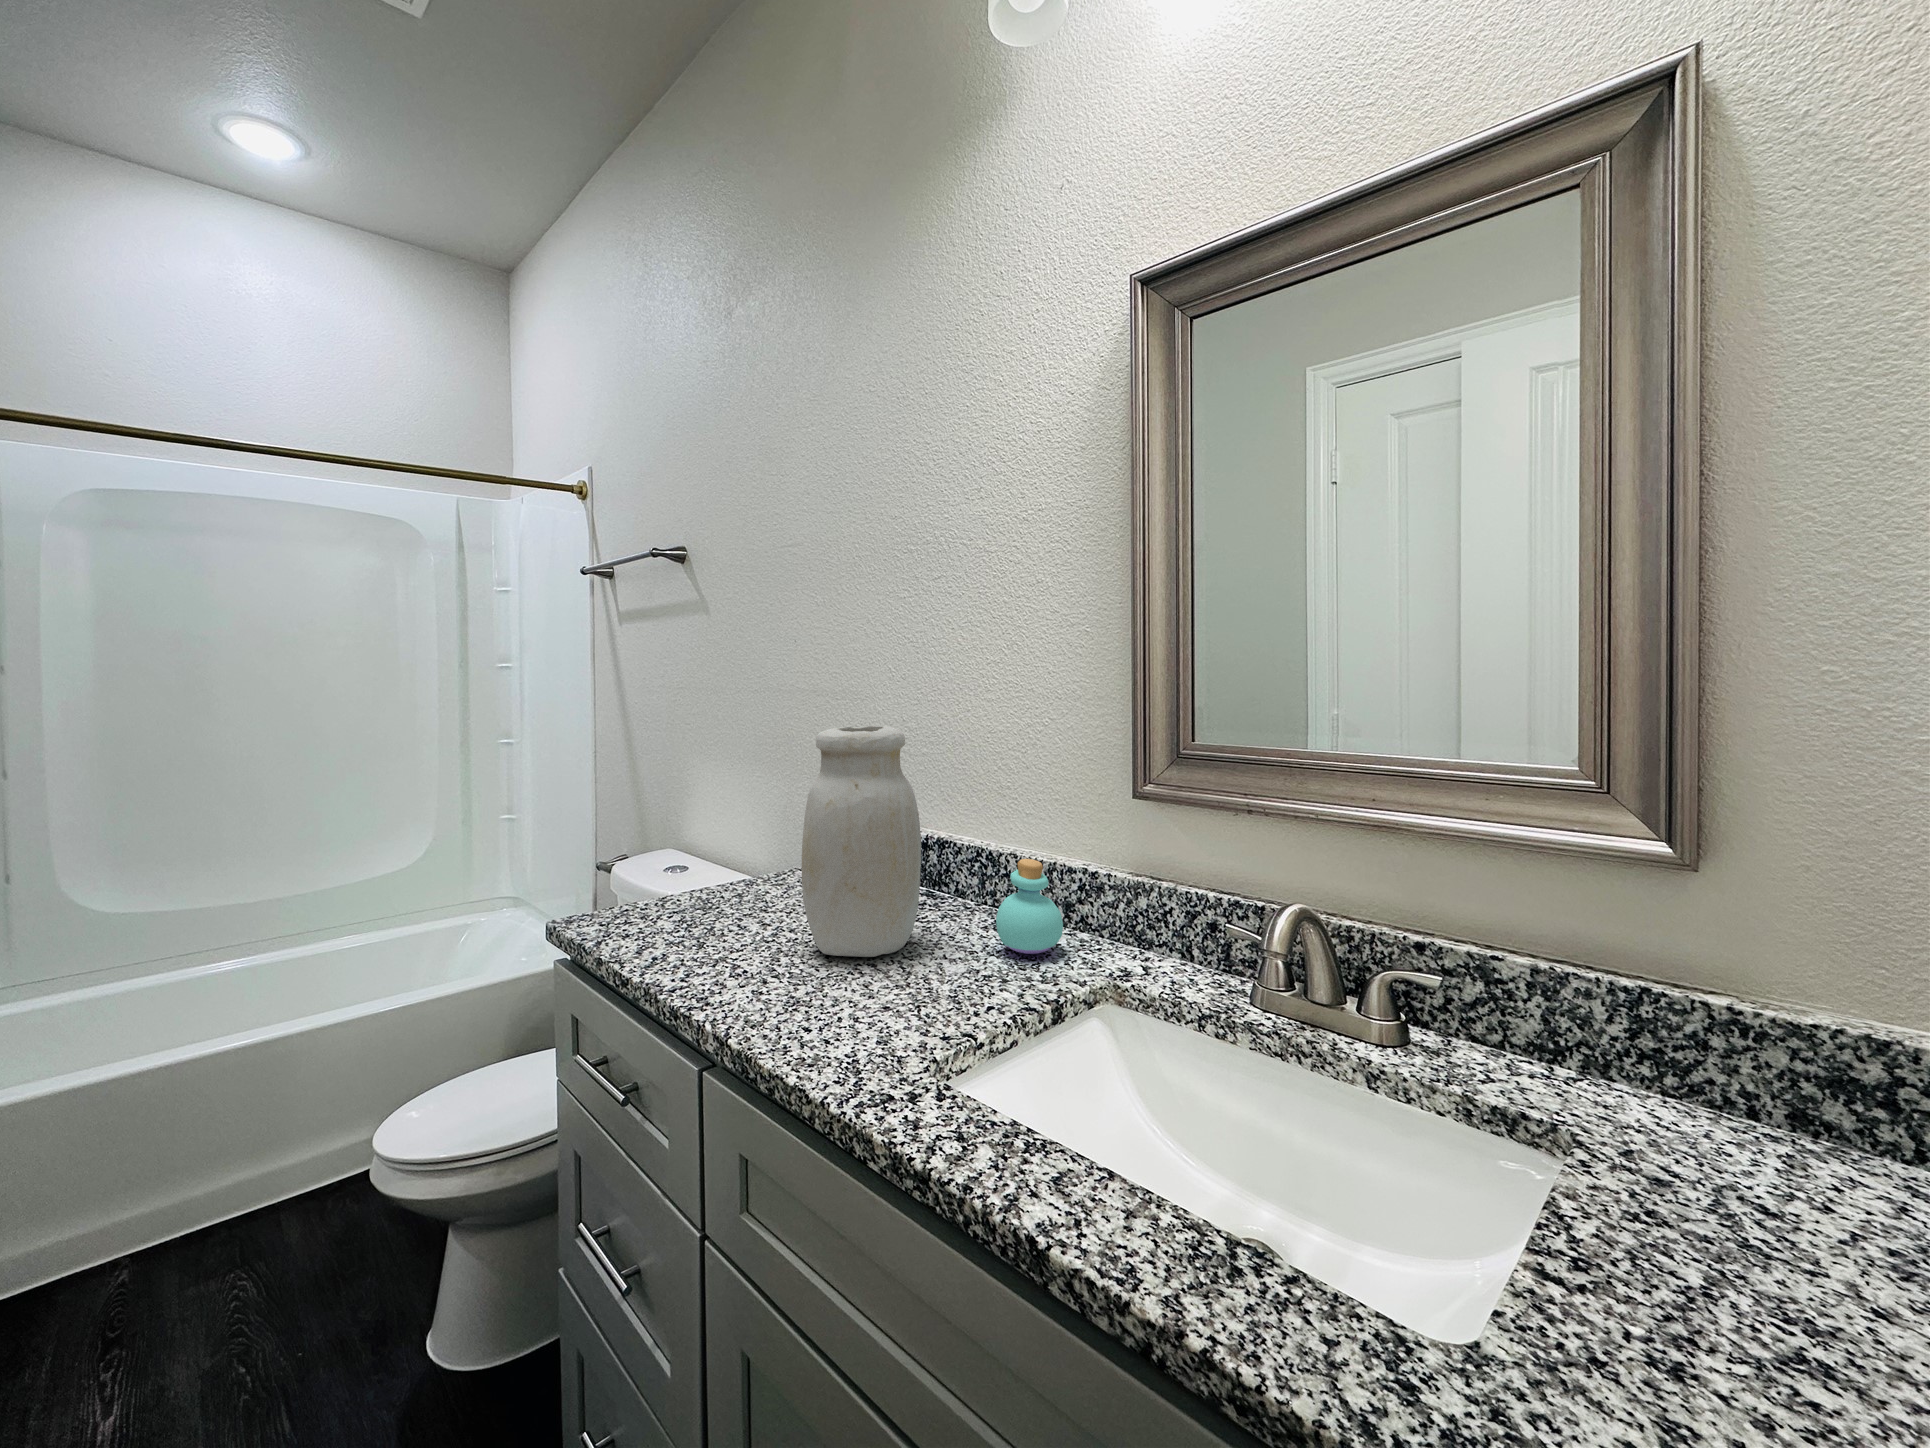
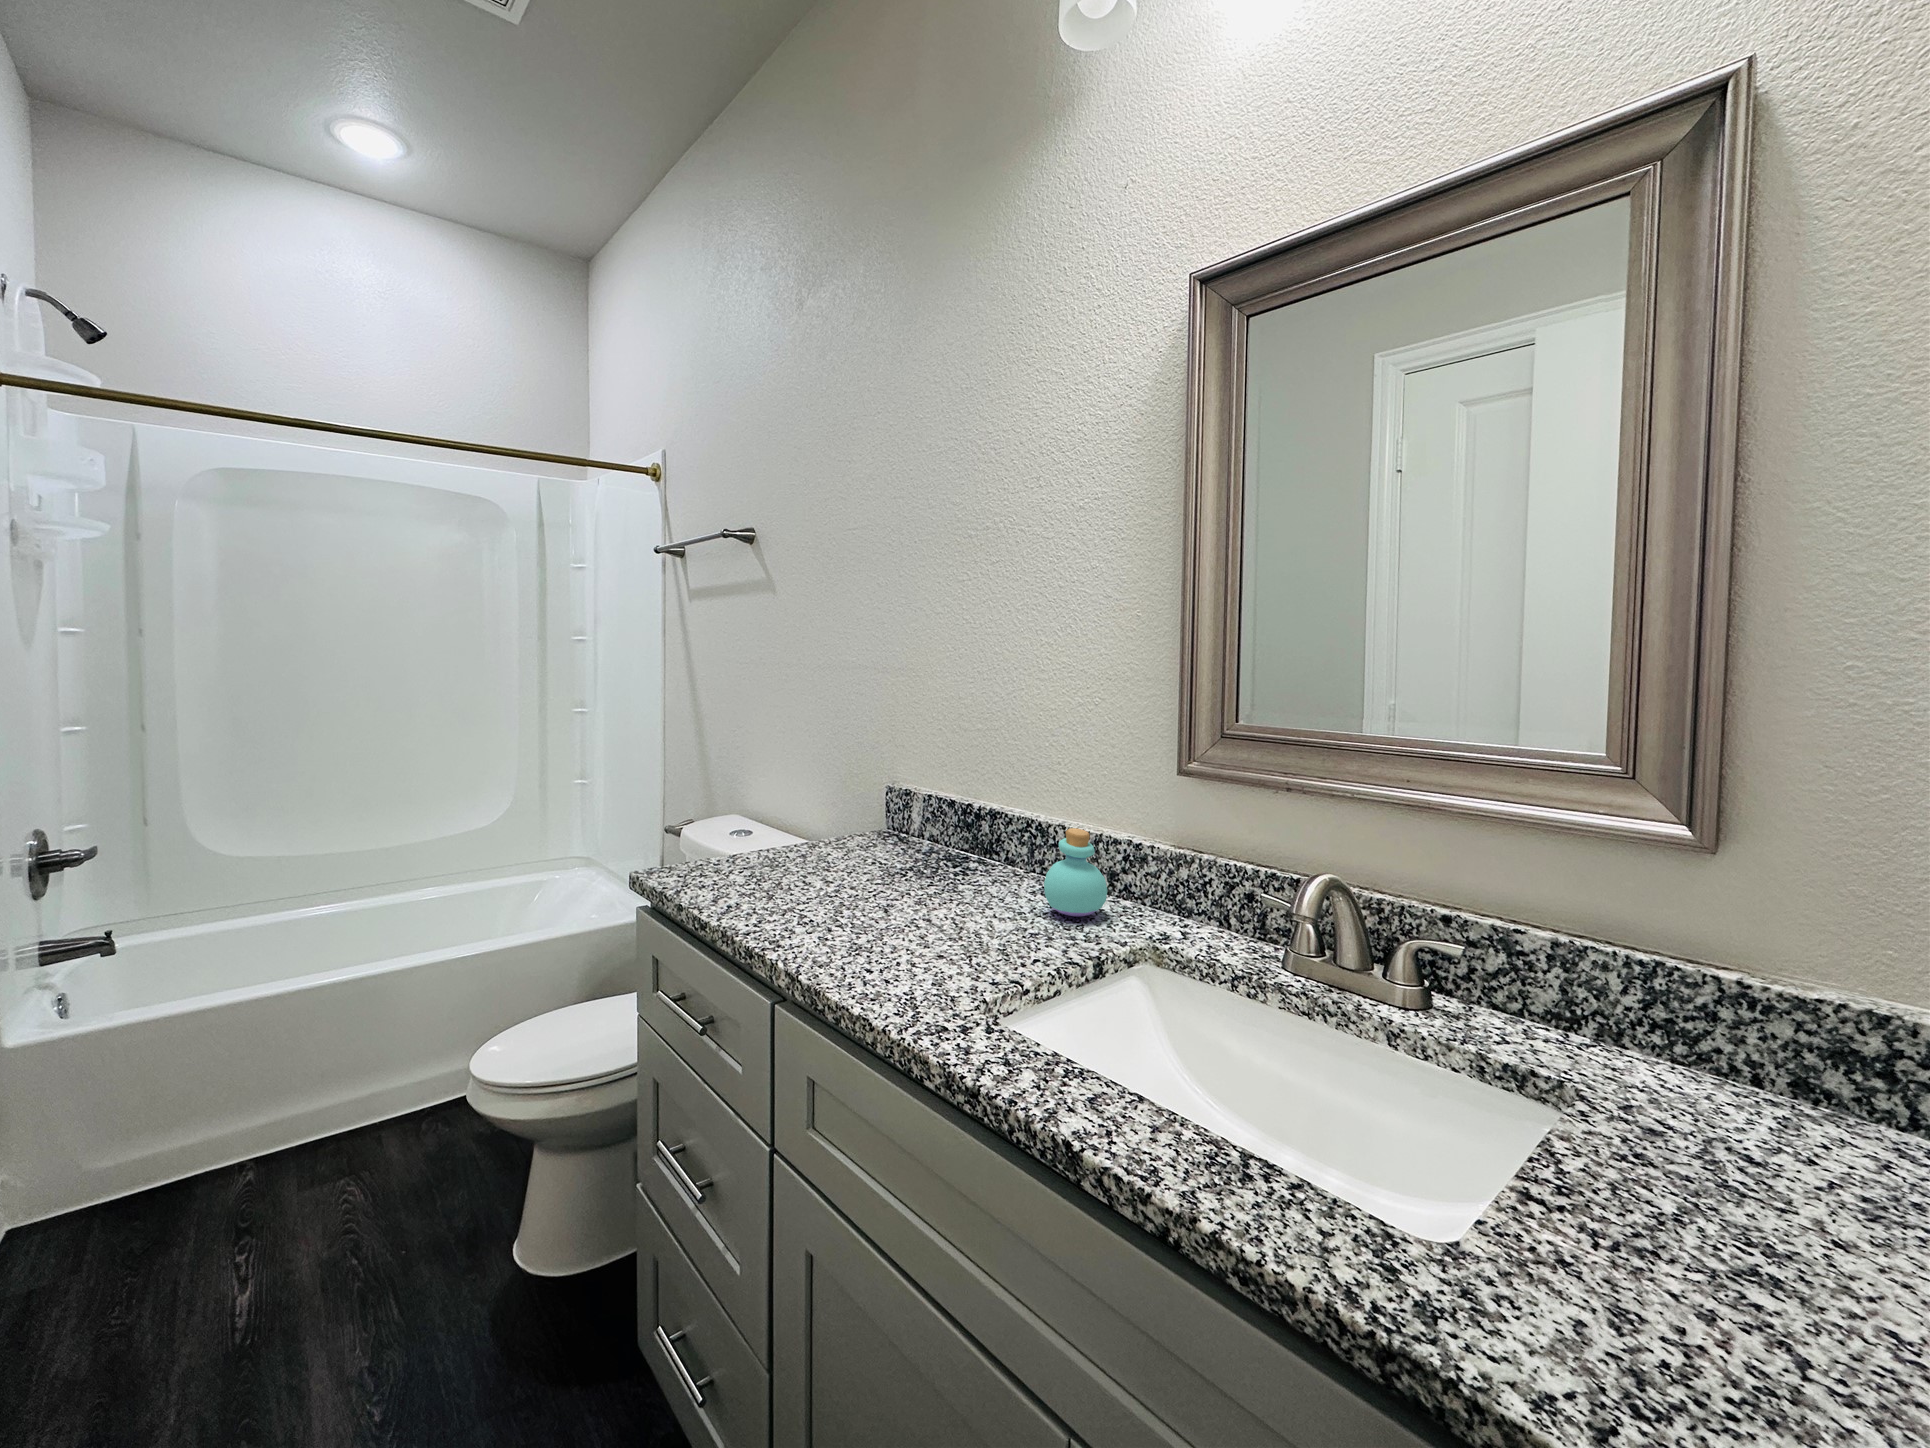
jar: present [802,726,921,957] -> none [864,700,975,913]

